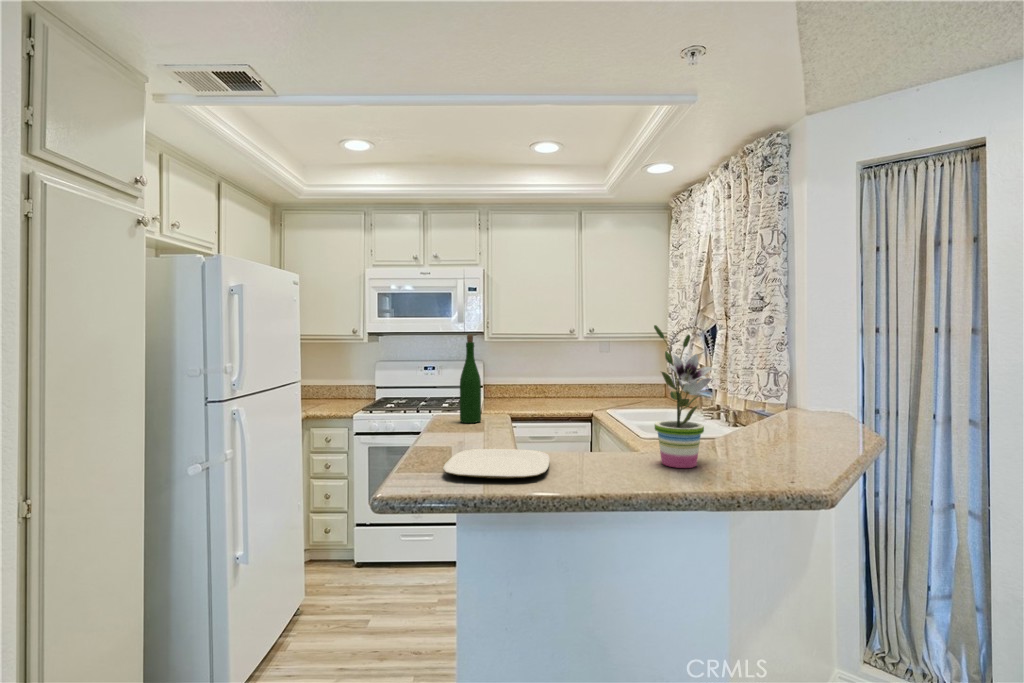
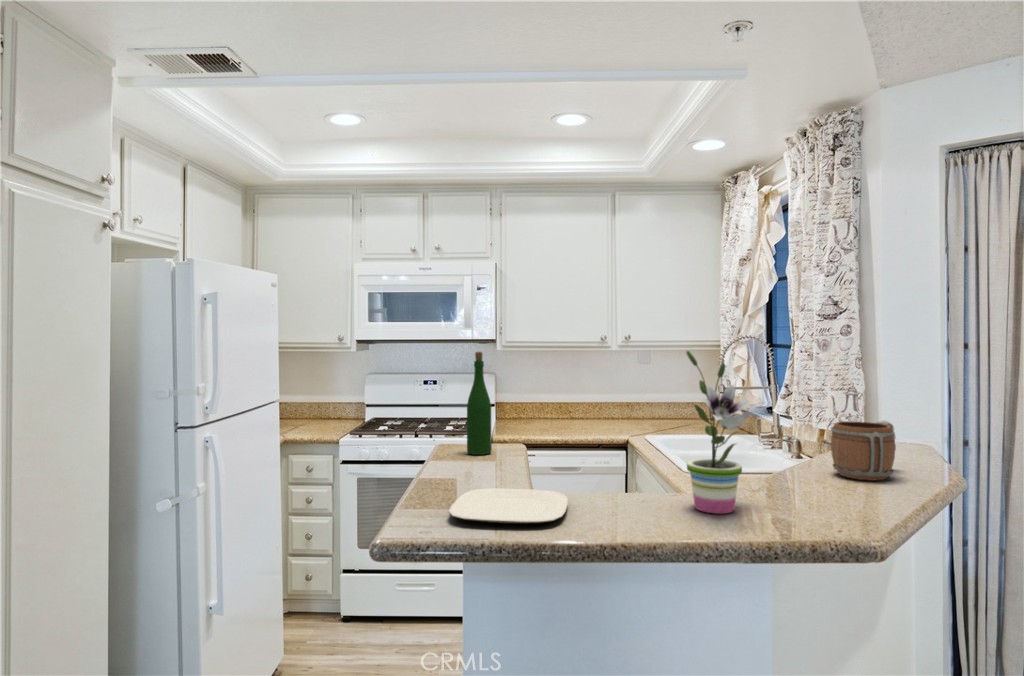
mug: none [773,389,829,440] -> present [831,421,896,480]

